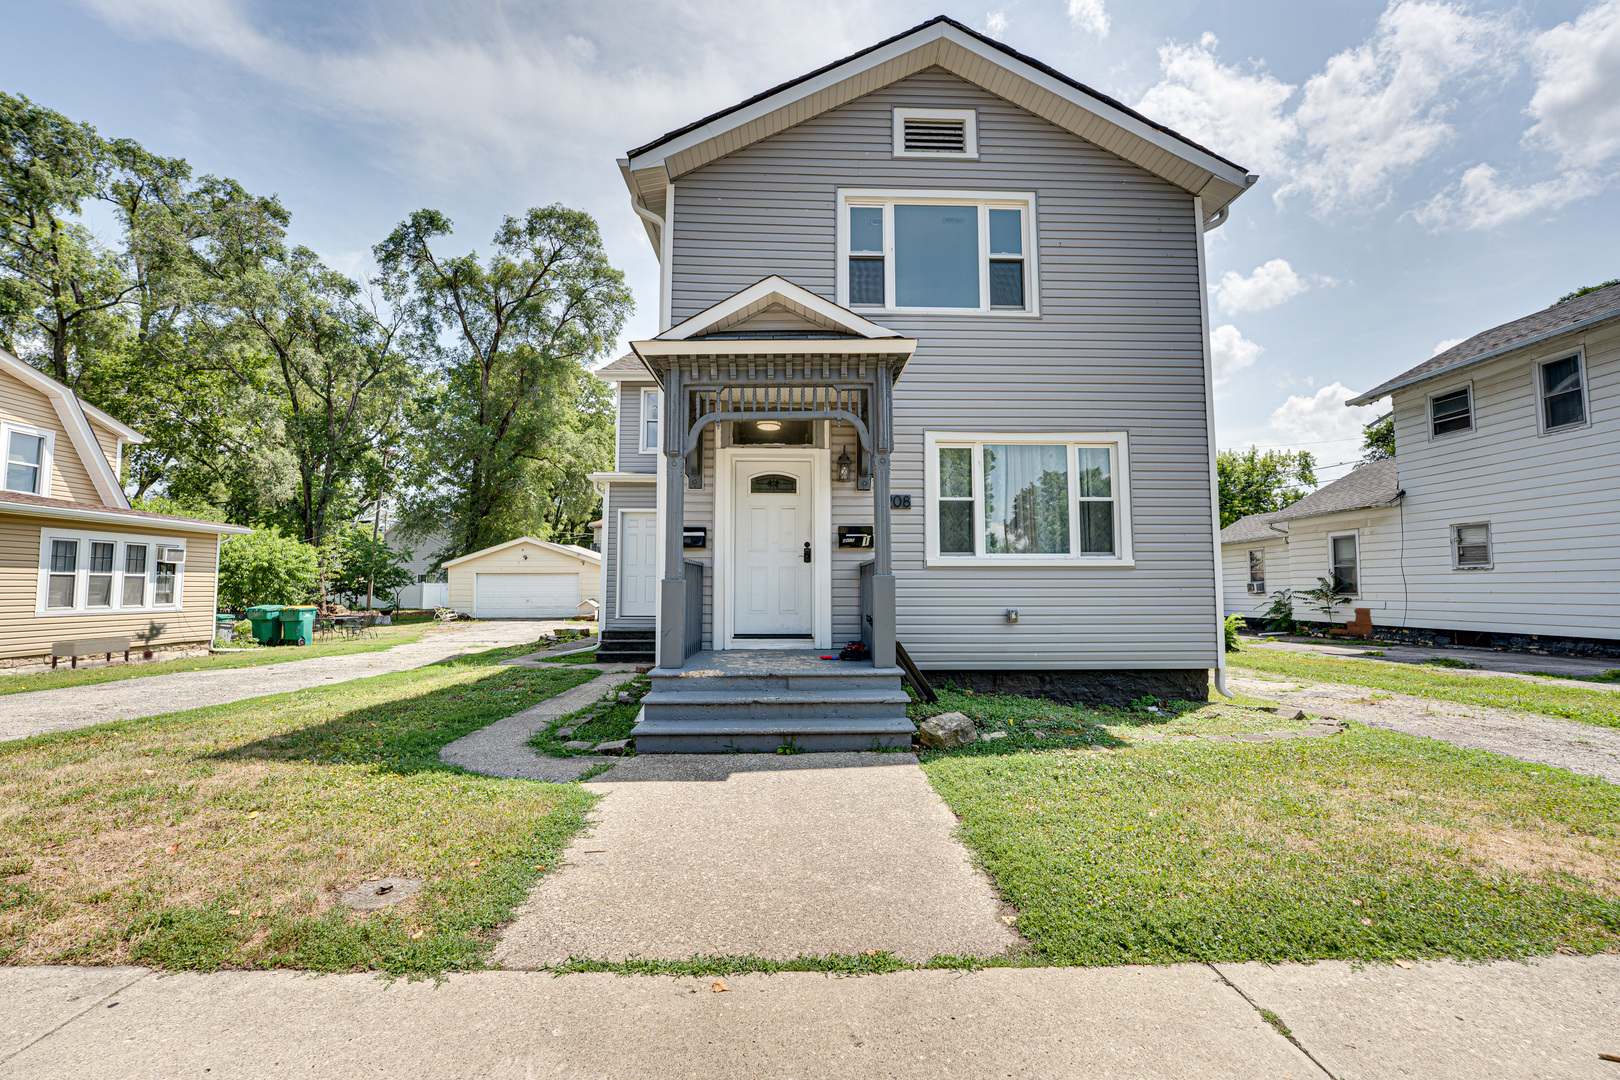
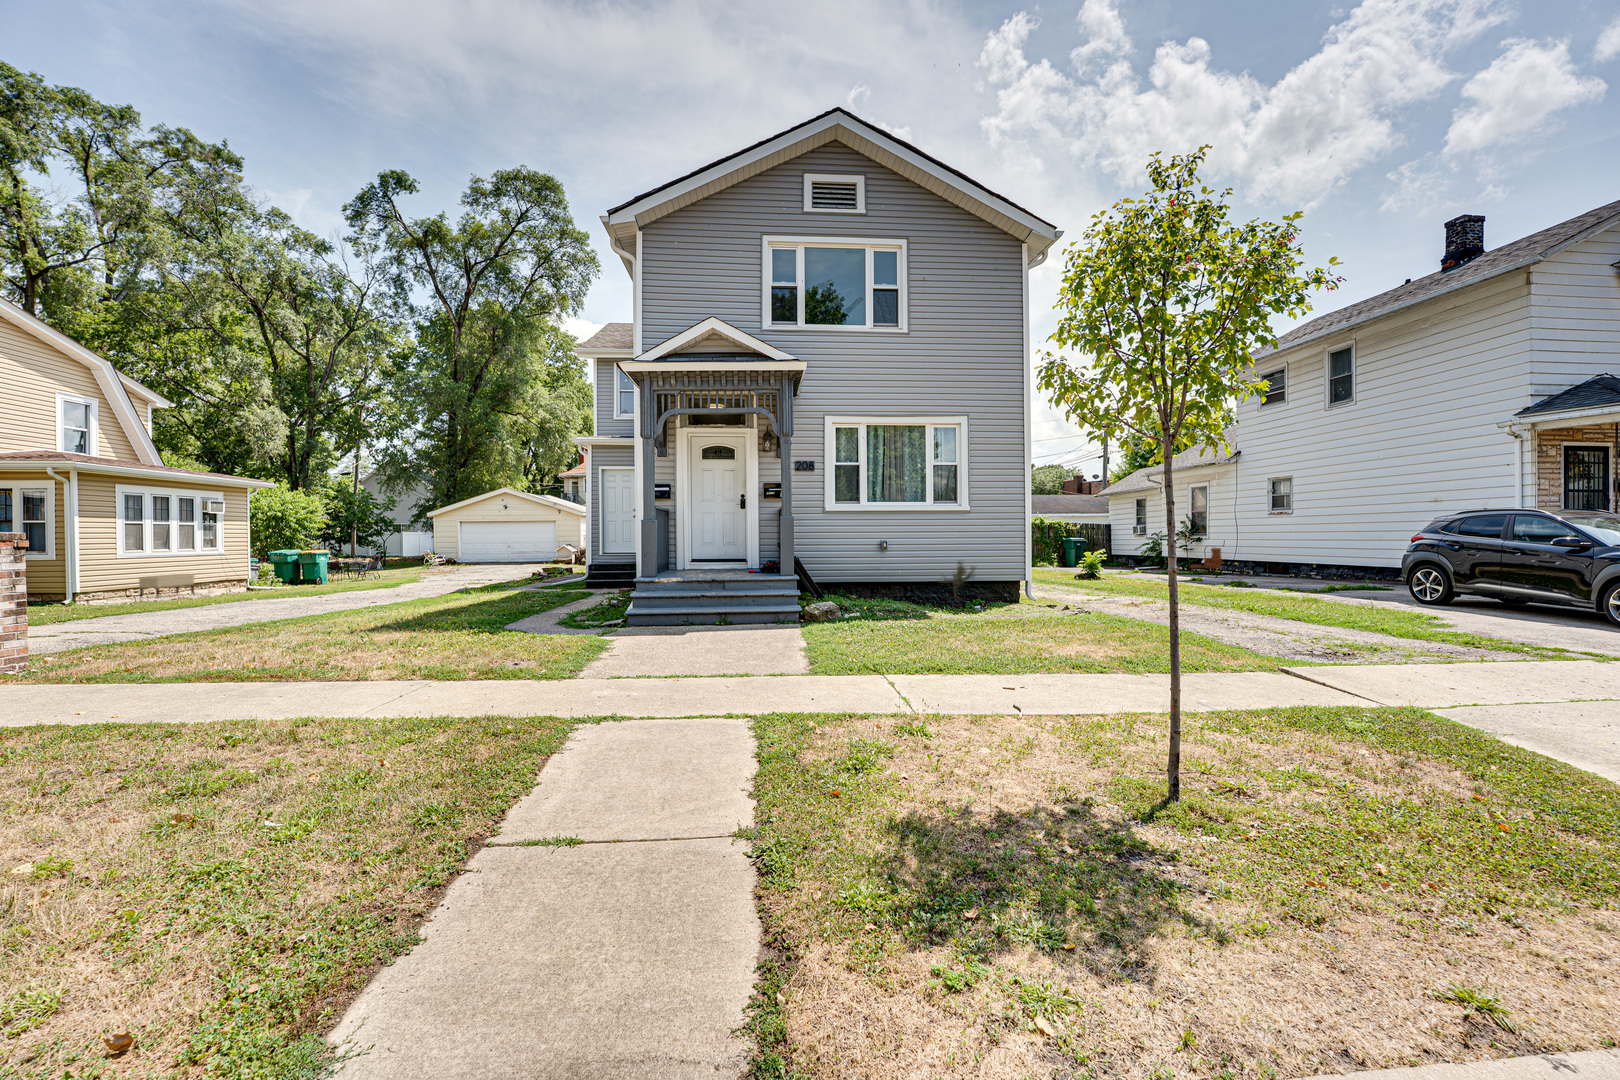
potted tree: present [132,621,167,659] -> present [940,562,975,607]

